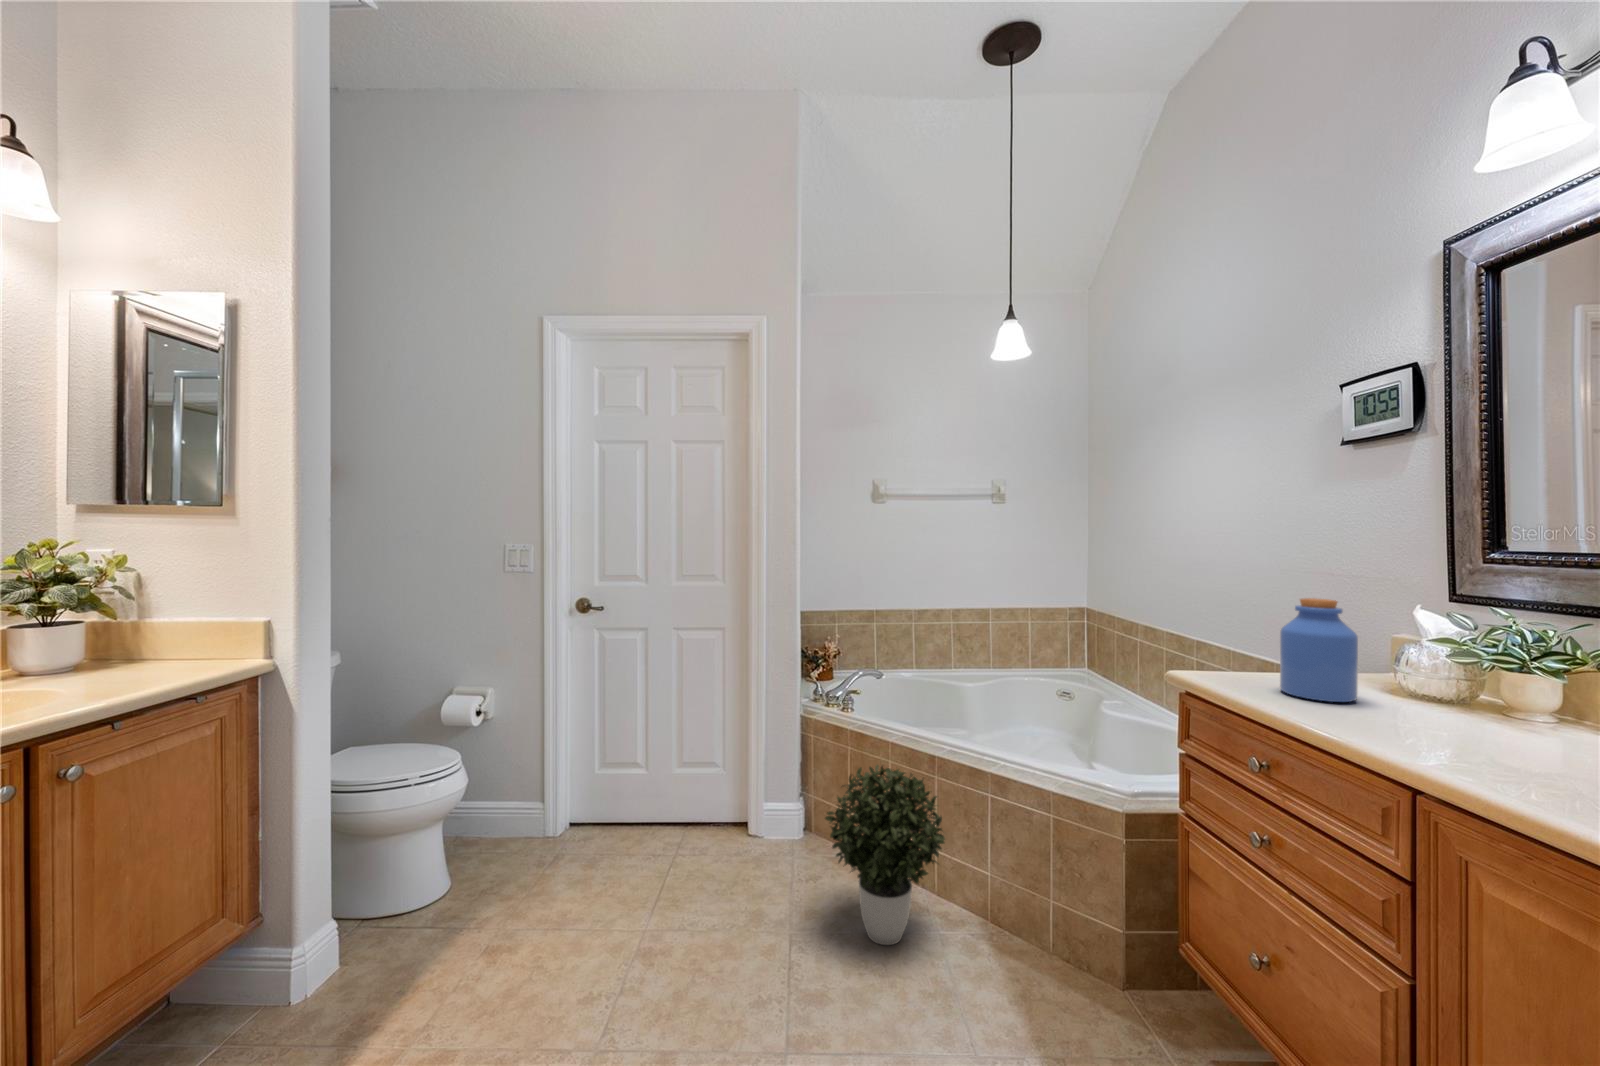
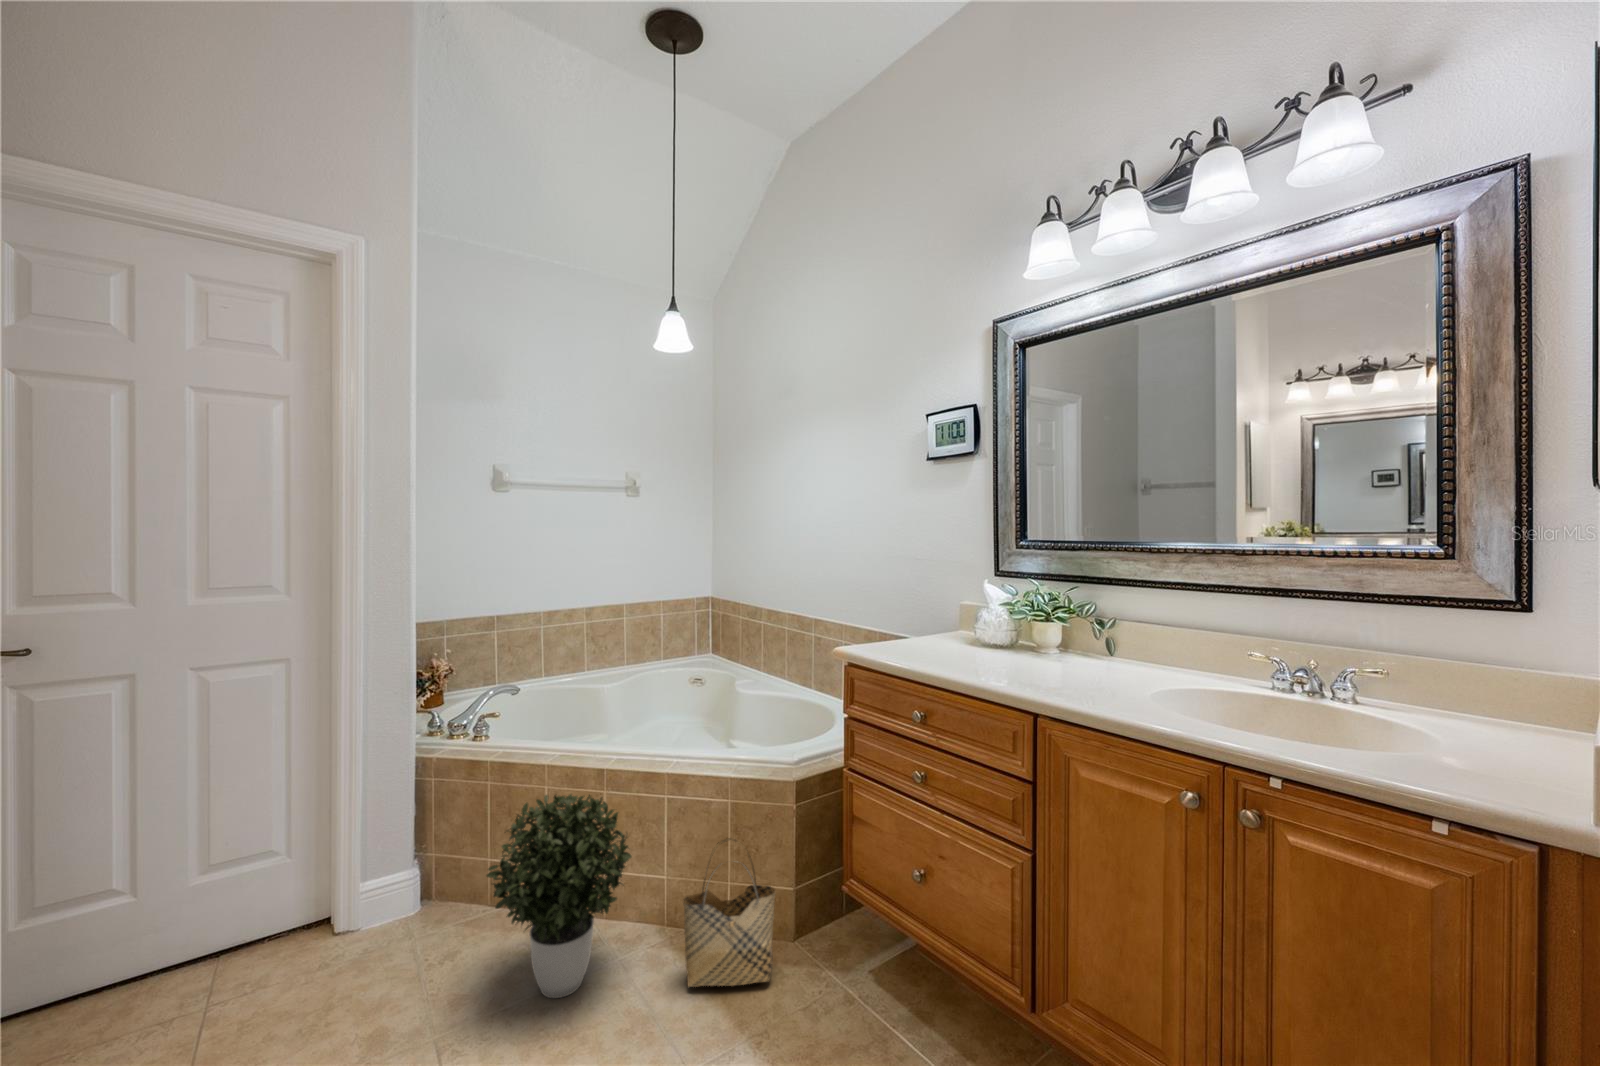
jar: present [1280,598,1358,702] -> none [919,580,967,659]
woven basket: none [989,852,1092,1016] -> present [682,838,776,987]

